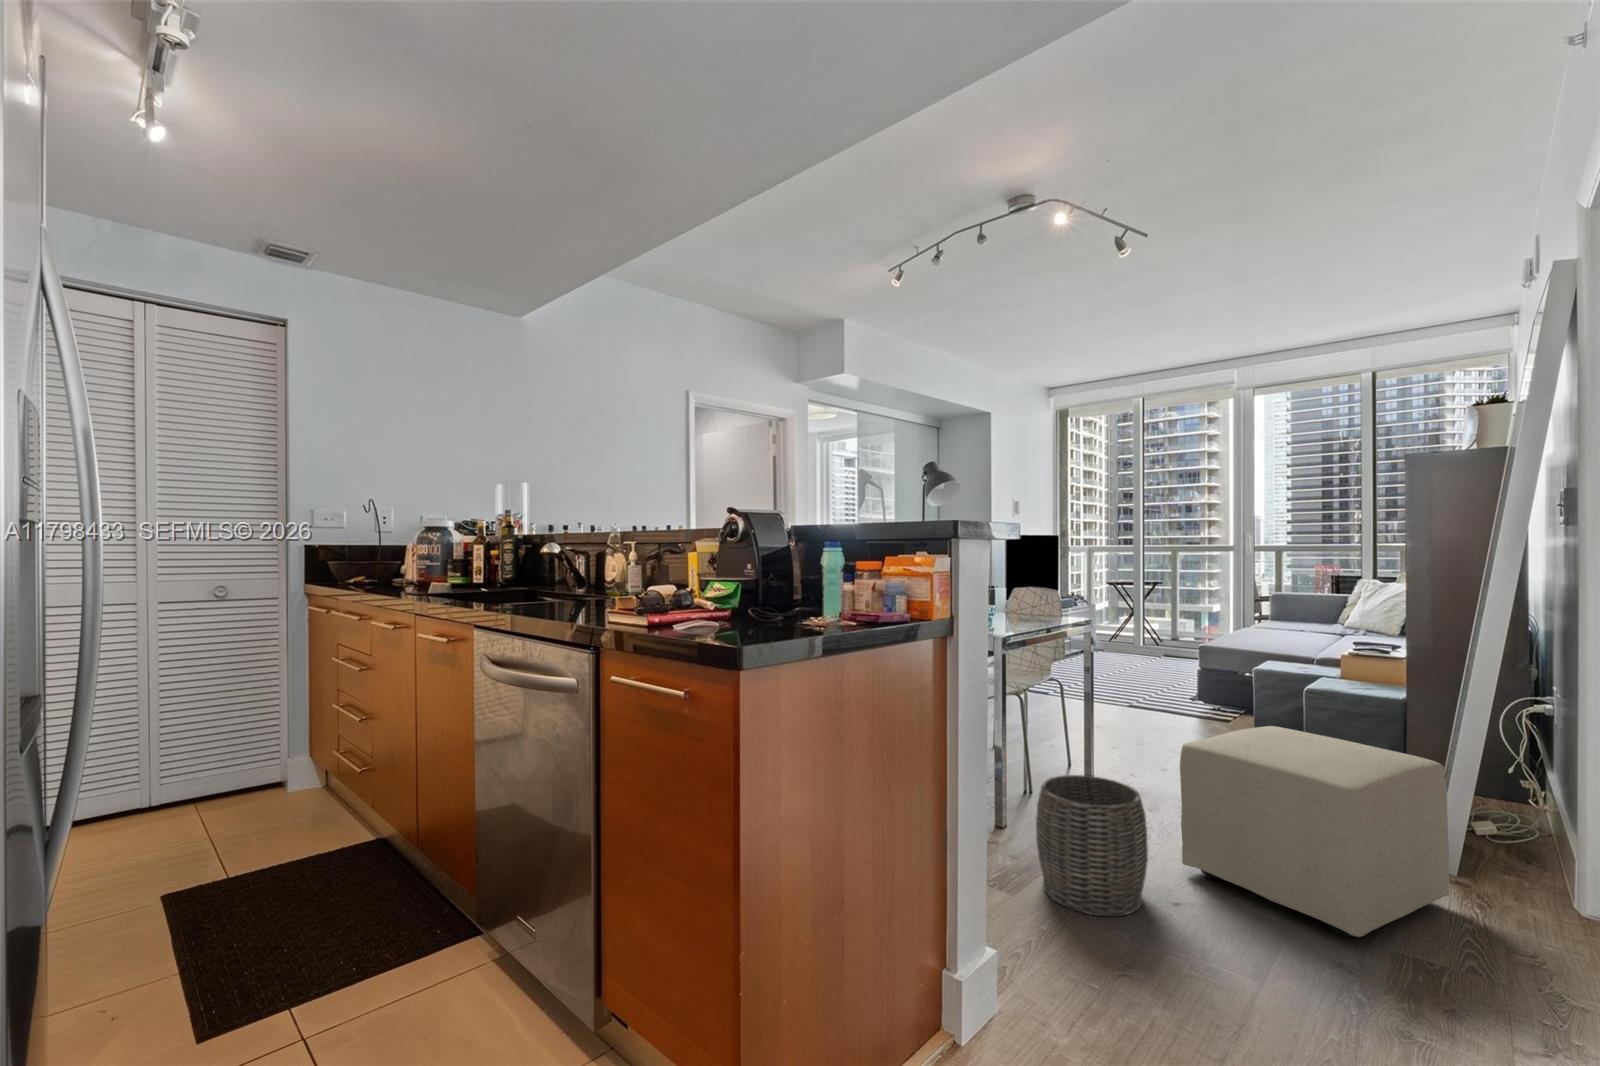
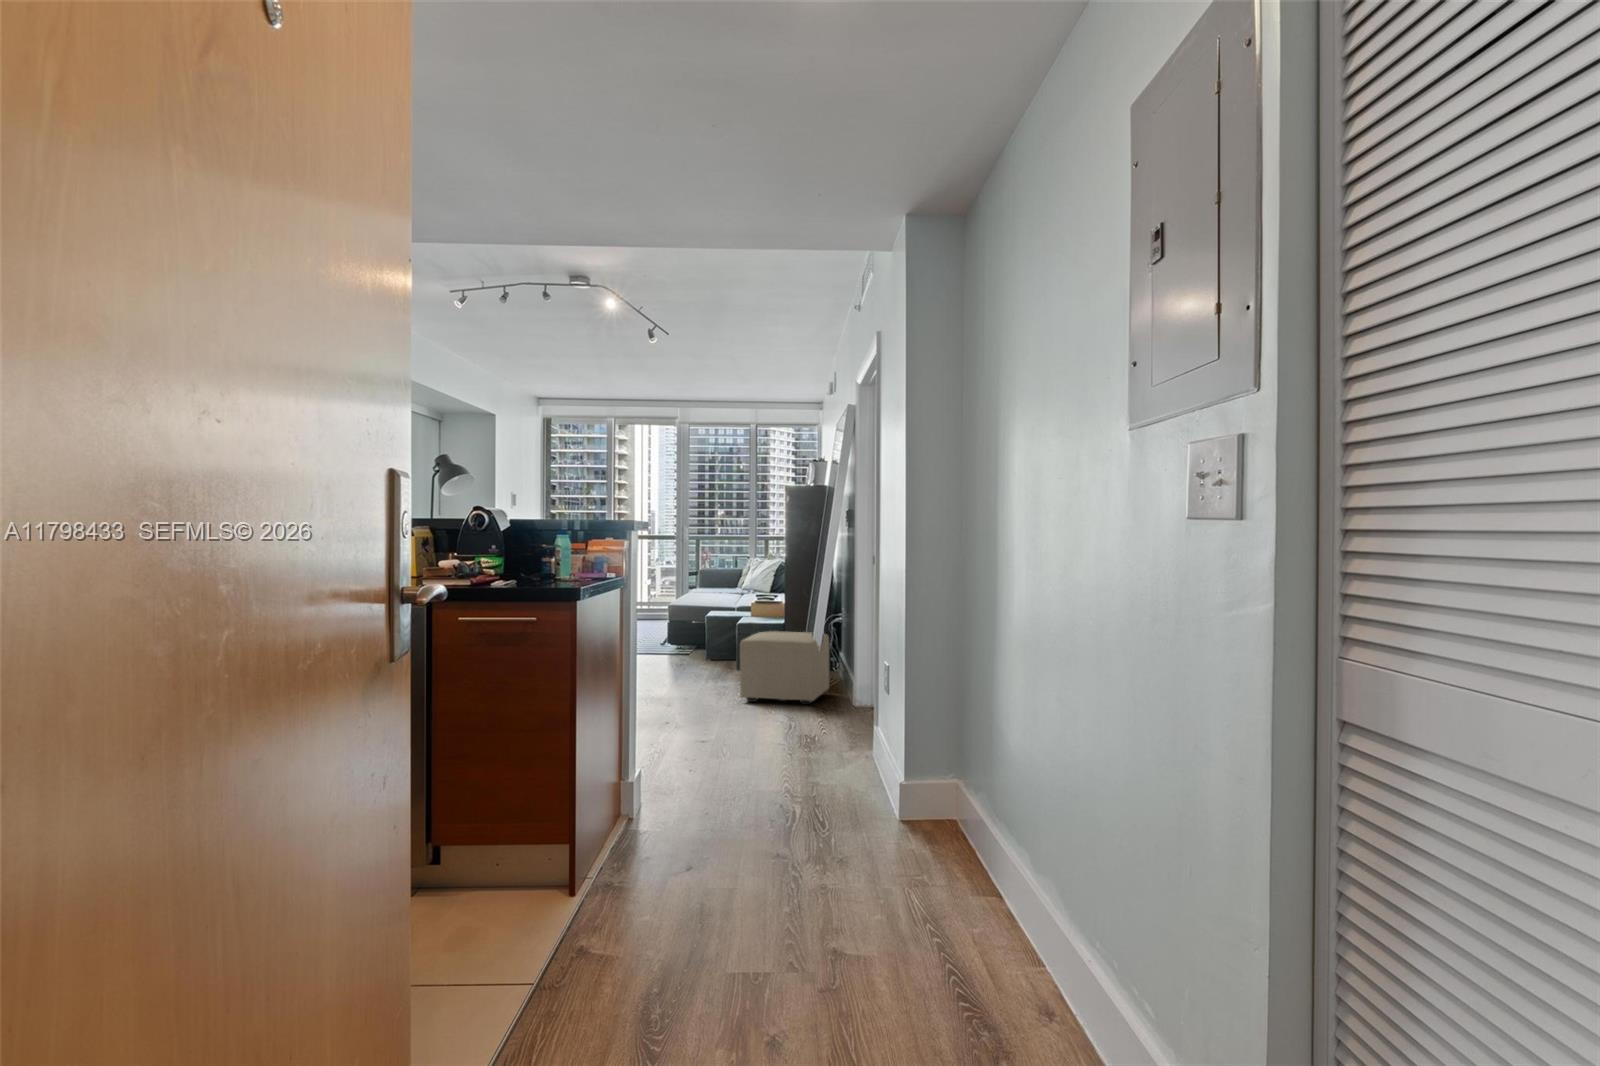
woven basket: present [1036,775,1148,916] -> none [692,660,742,717]

